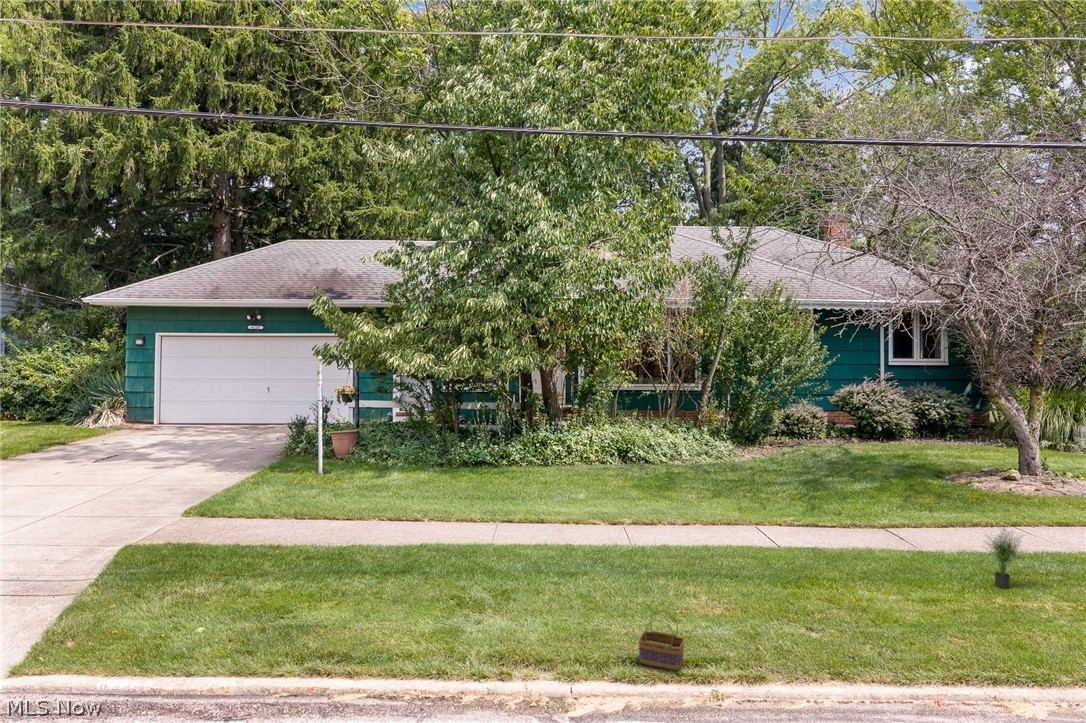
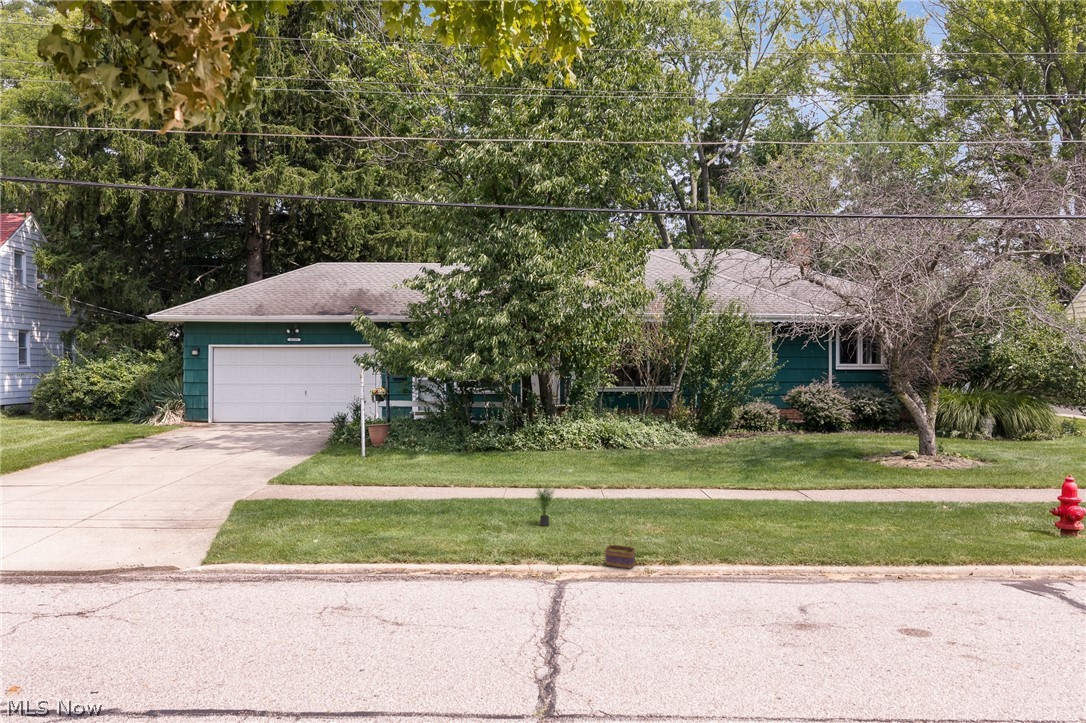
potted plant: present [989,529,1022,589] -> present [536,484,553,526]

